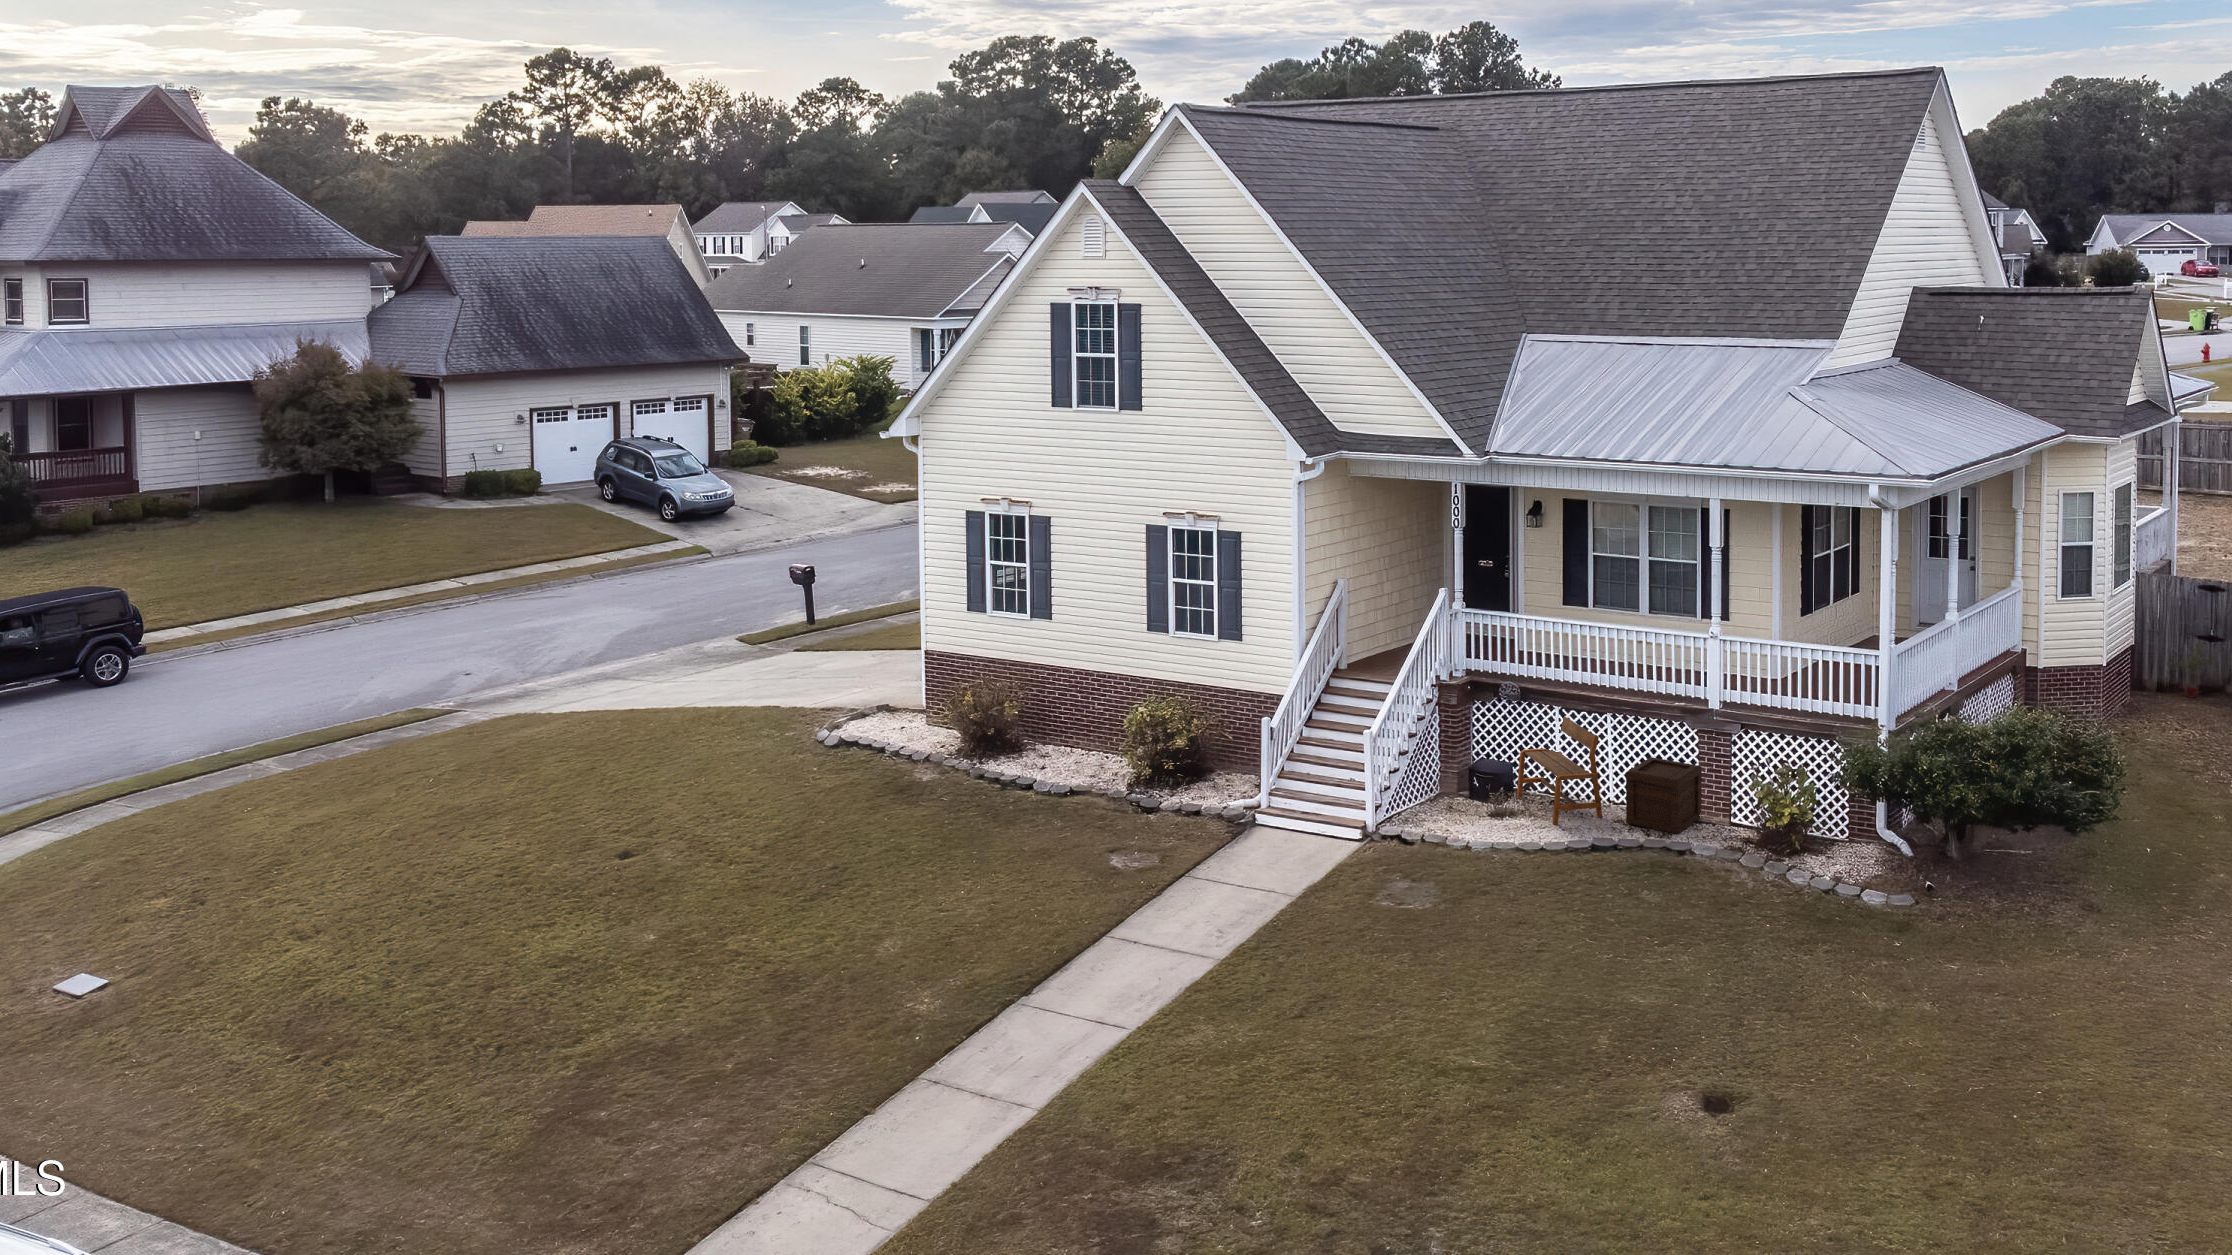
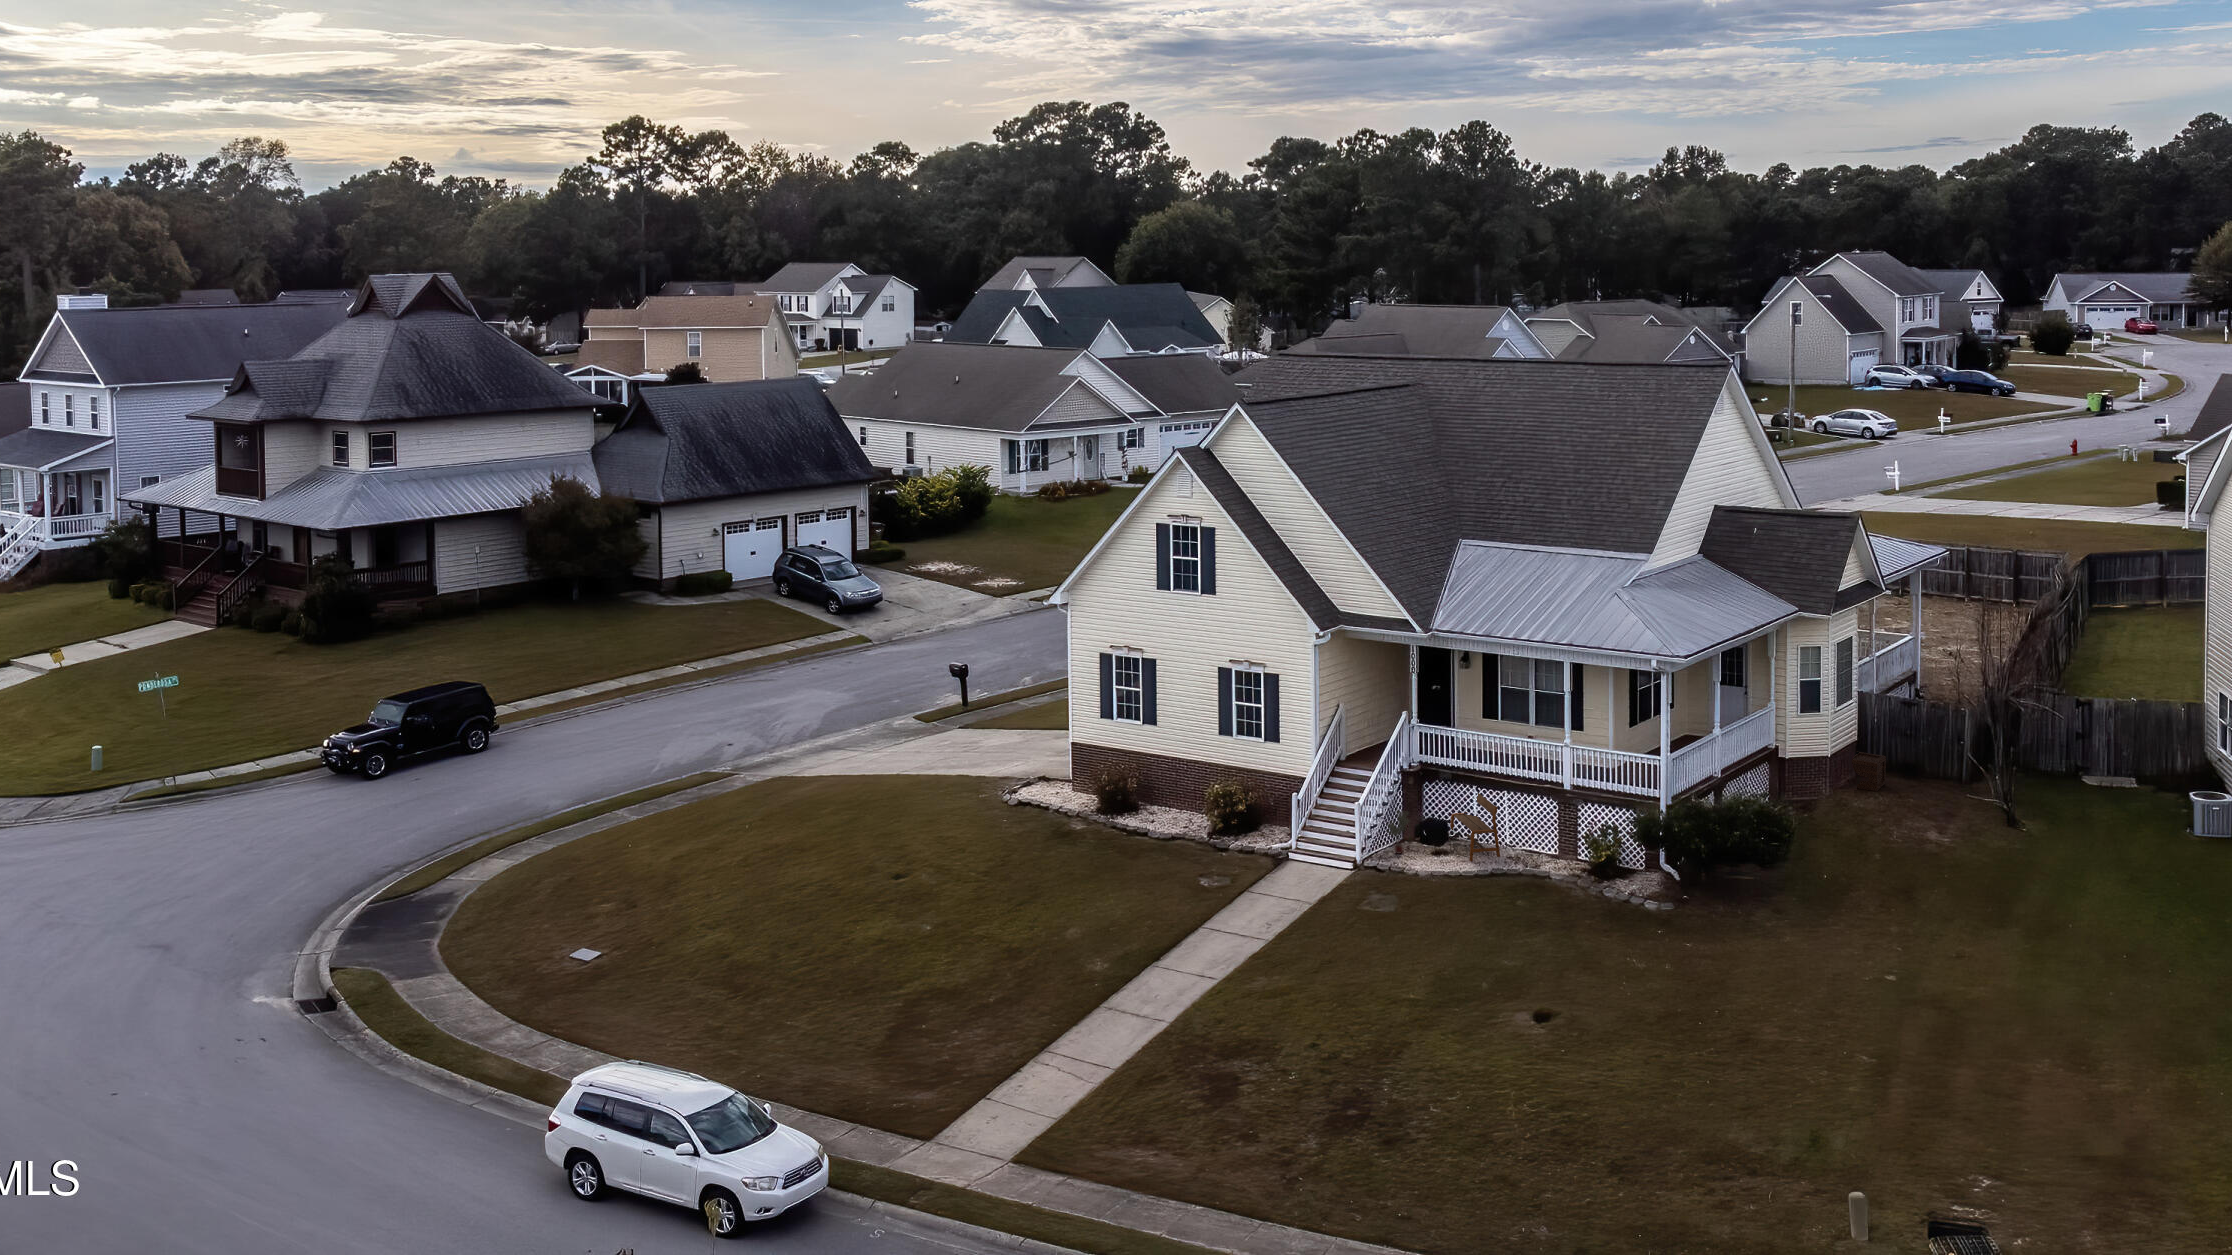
potted tree: present [2167,642,2217,697] -> present [1385,808,1409,854]
wooden crate: present [1626,757,1702,834] -> present [1852,752,1886,792]

